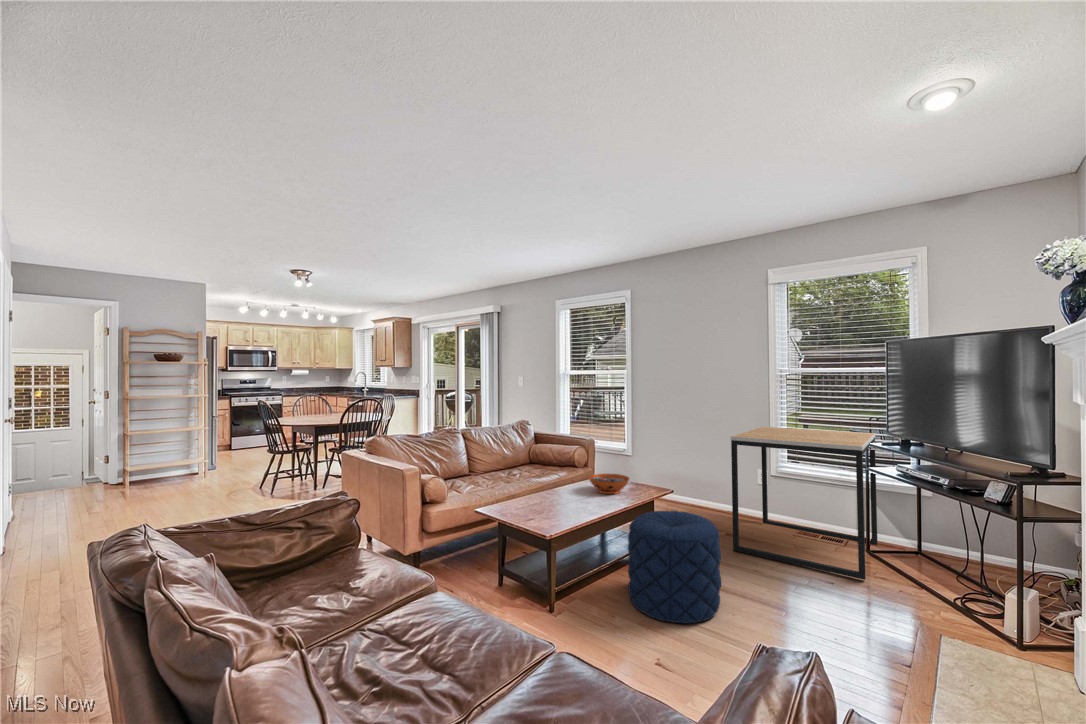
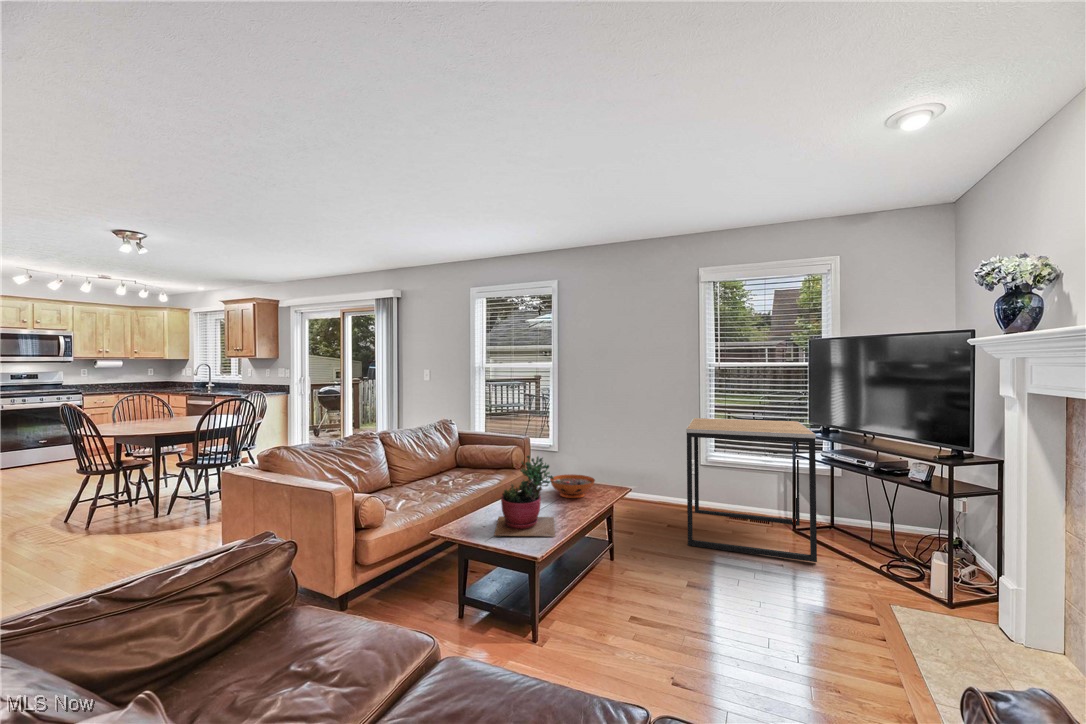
succulent plant: none [518,452,576,521] -> present [494,456,555,536]
pouf: present [628,511,721,623] -> none [618,513,722,641]

